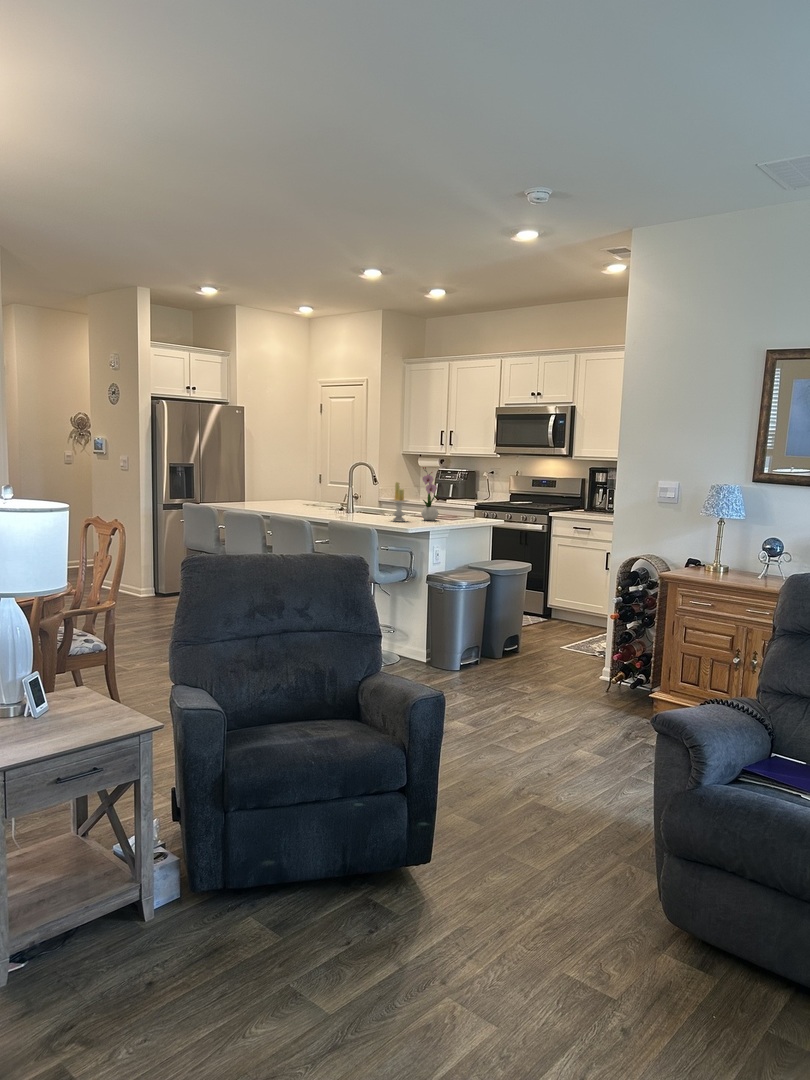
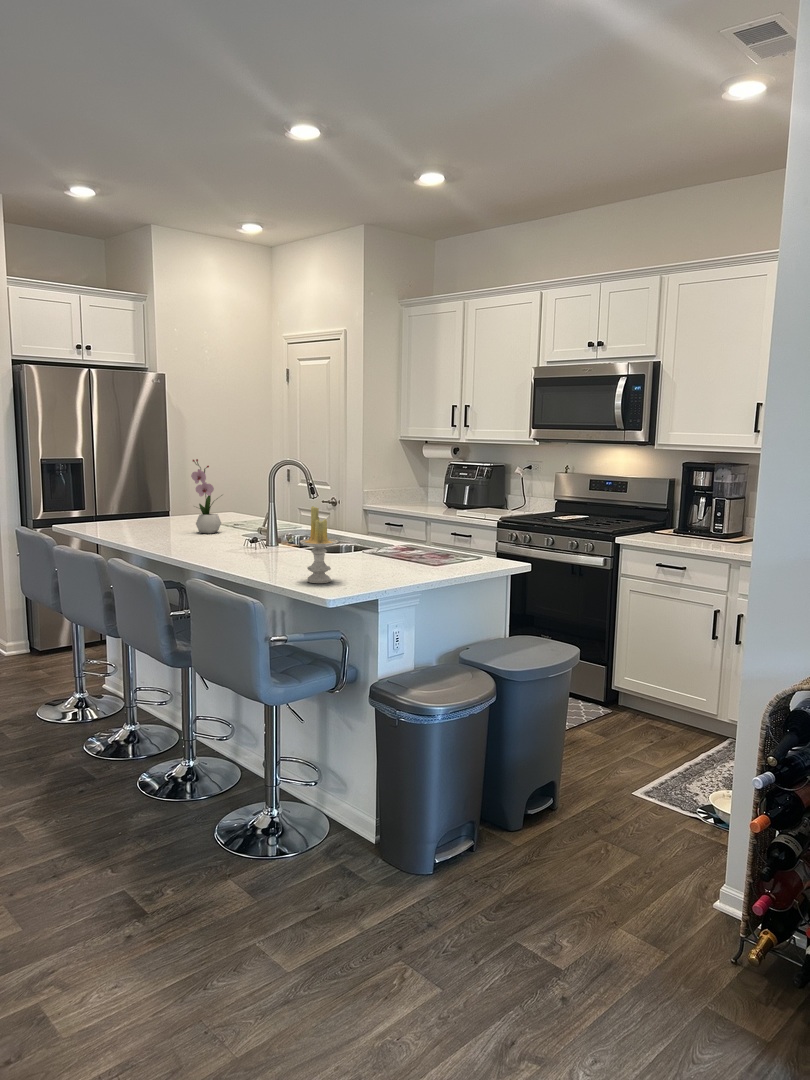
flower arrangement: present [421,467,439,521] -> present [191,459,221,533]

